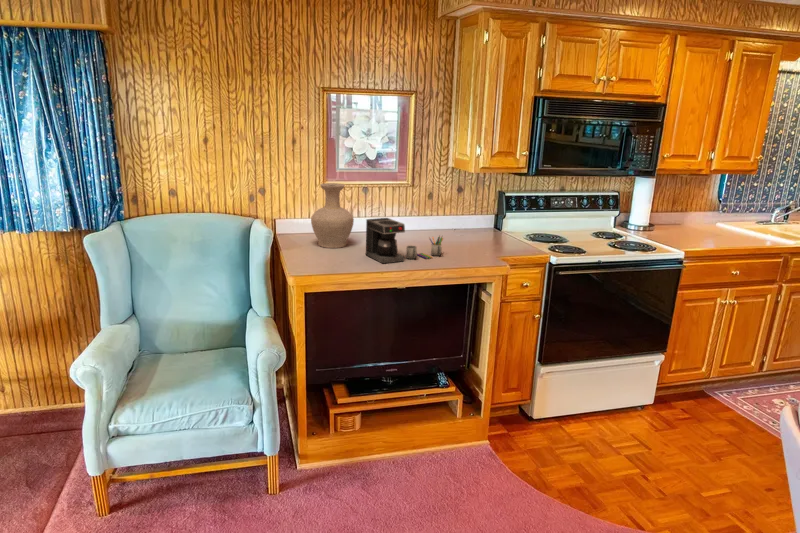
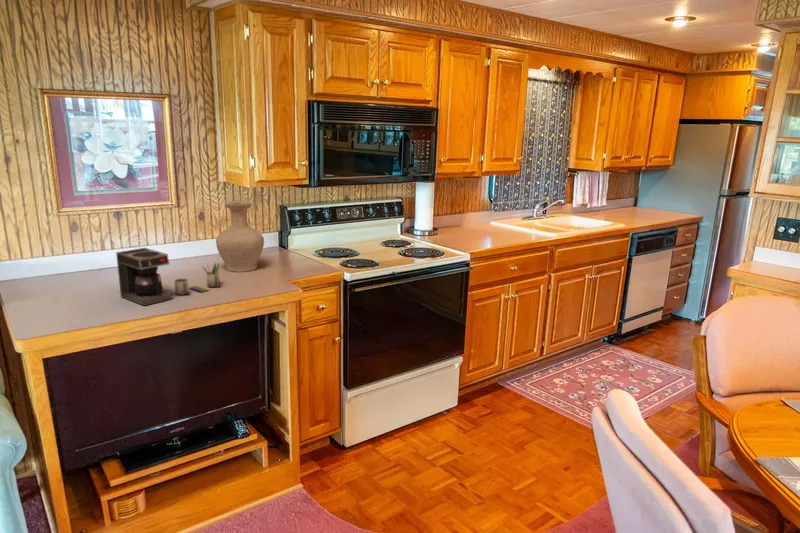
vase: present [311,183,354,248] -> present [216,201,264,272]

